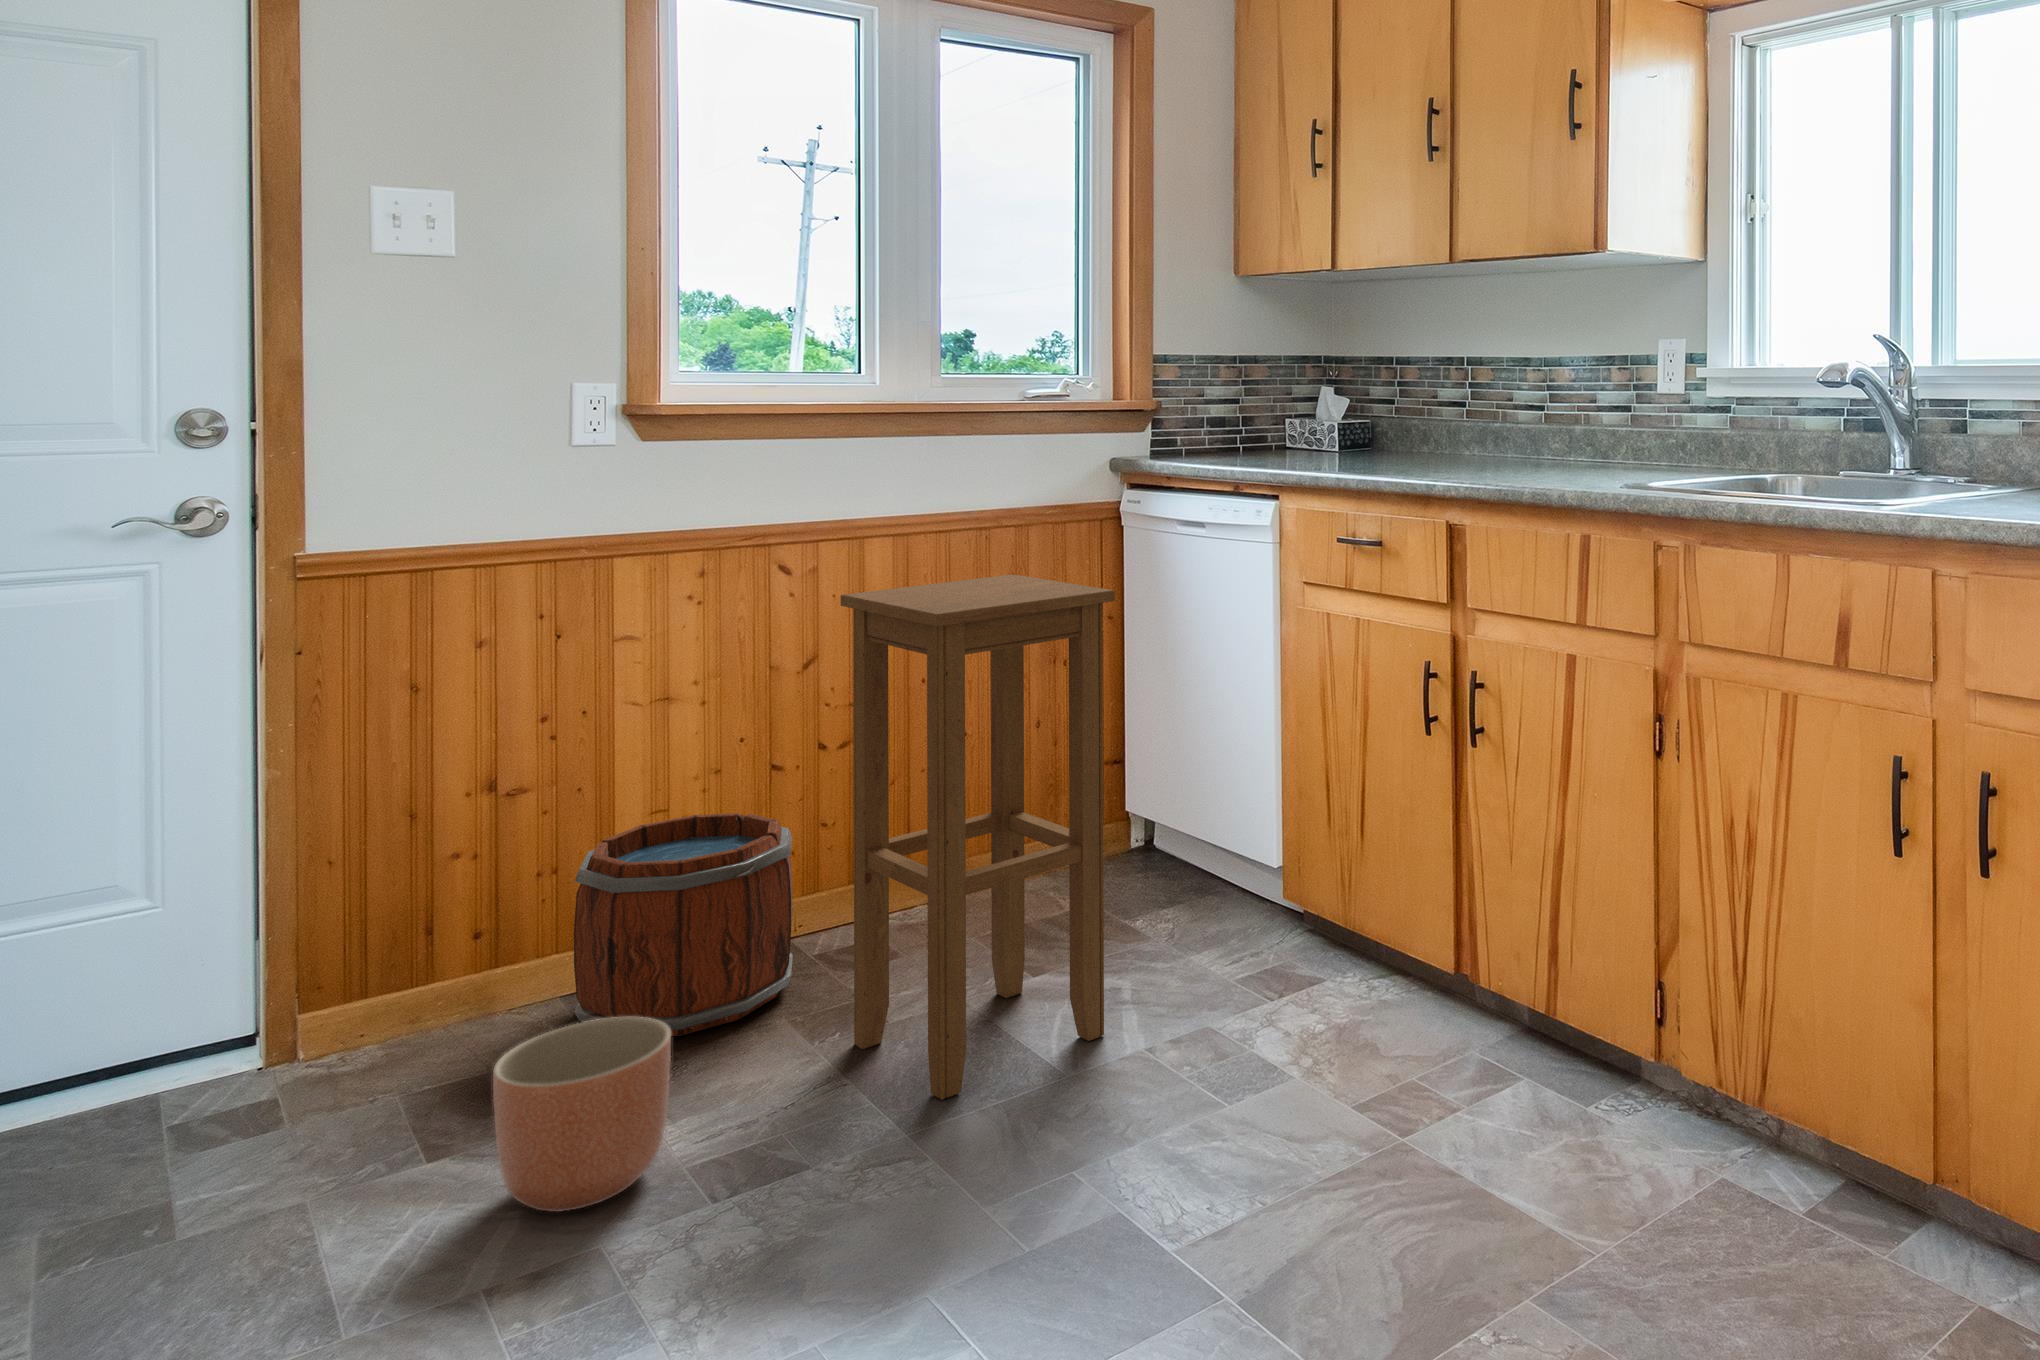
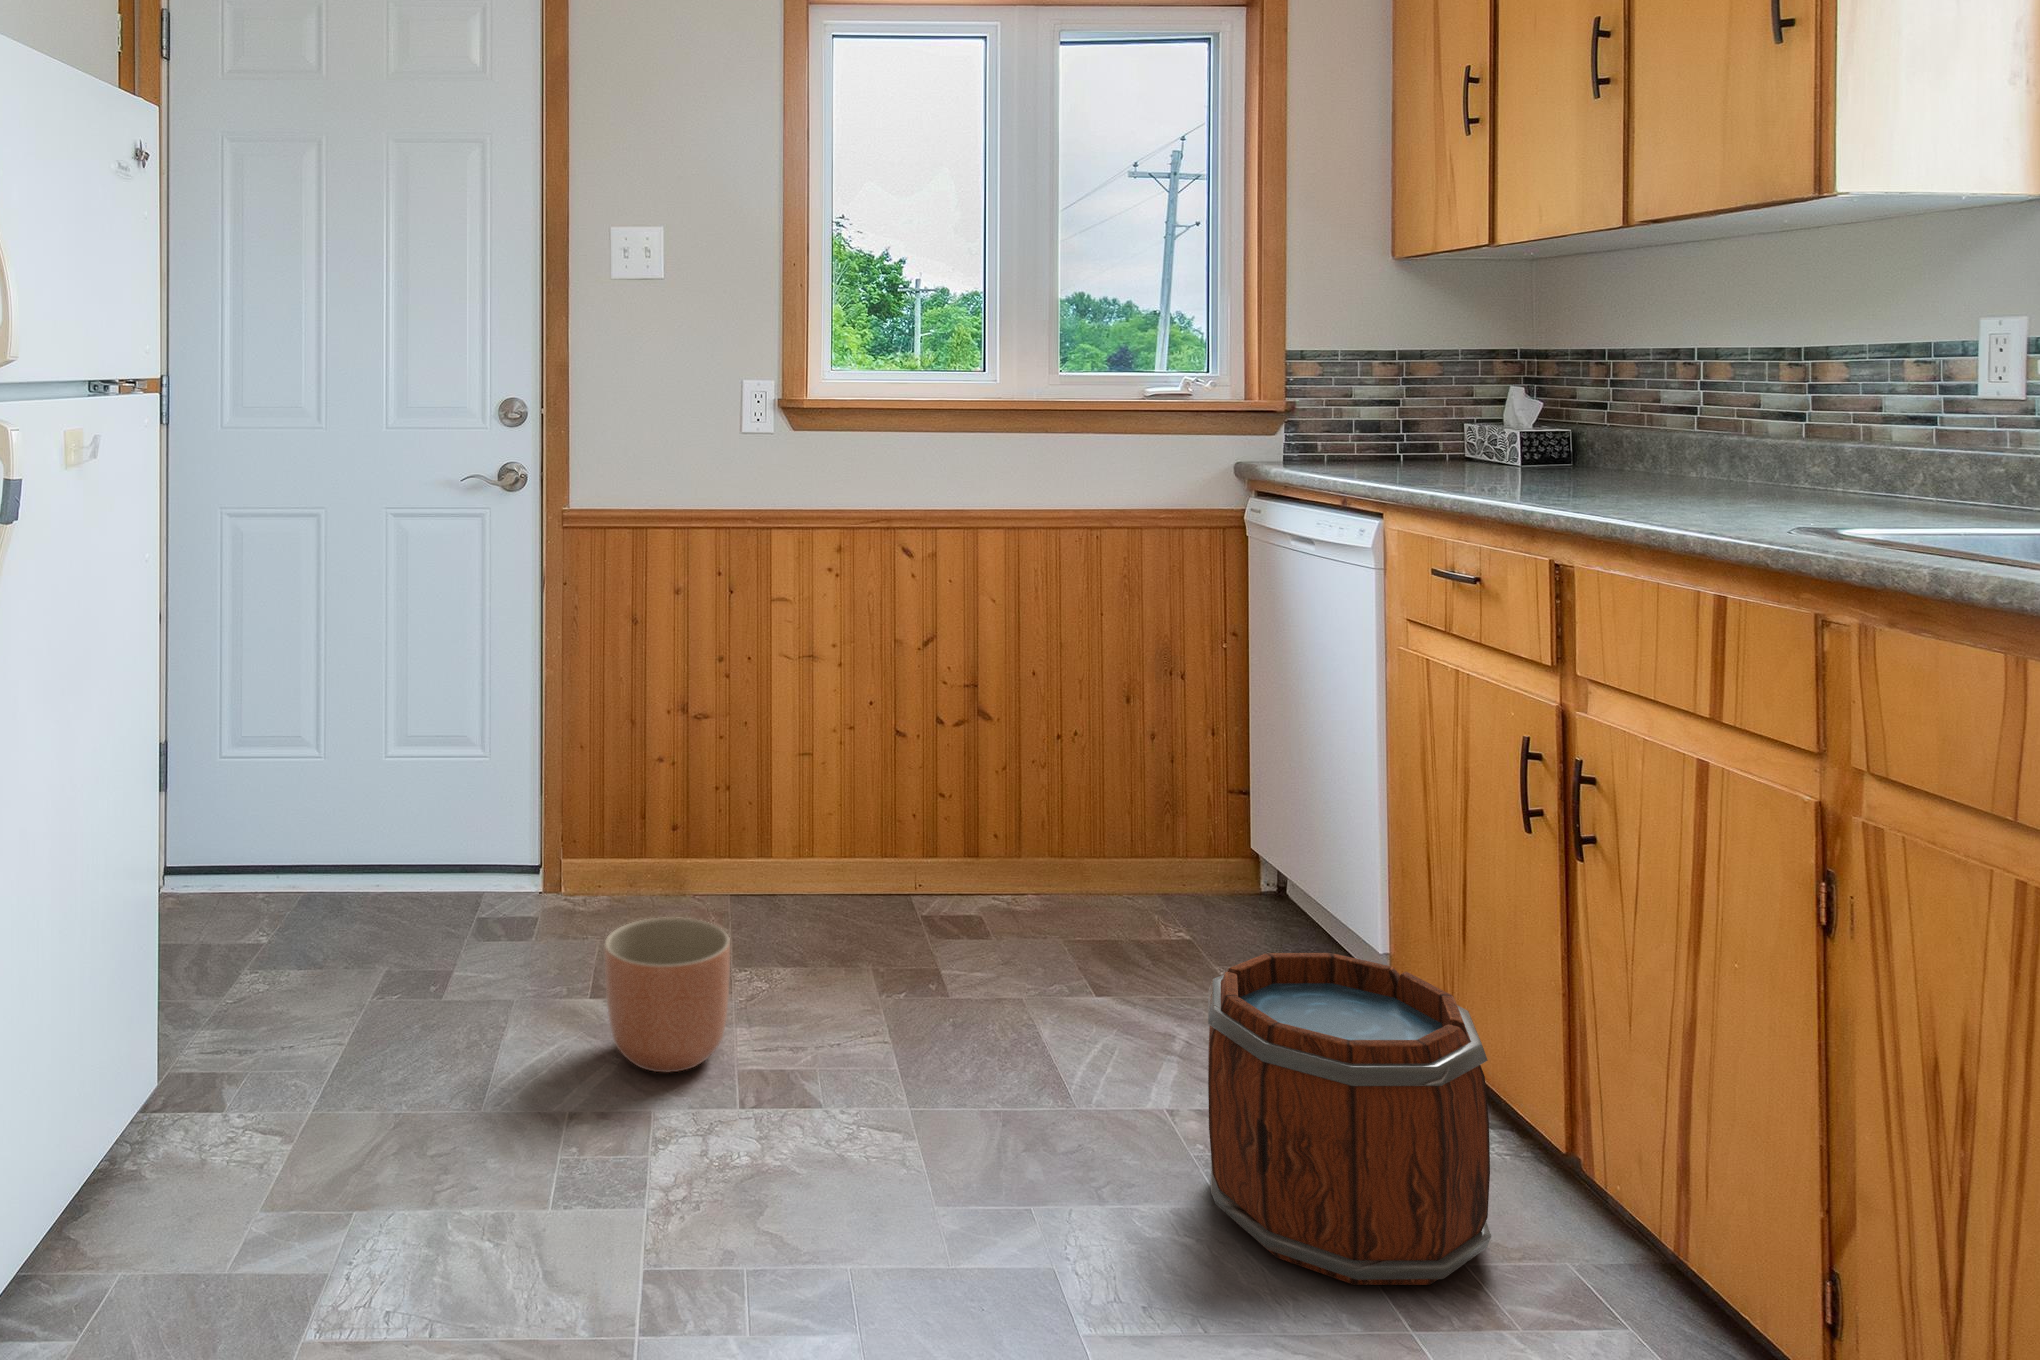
stool: present [841,574,1115,1100] -> none [898,578,1138,1084]
bucket: present [574,813,793,1036] -> present [1208,953,1491,1285]

